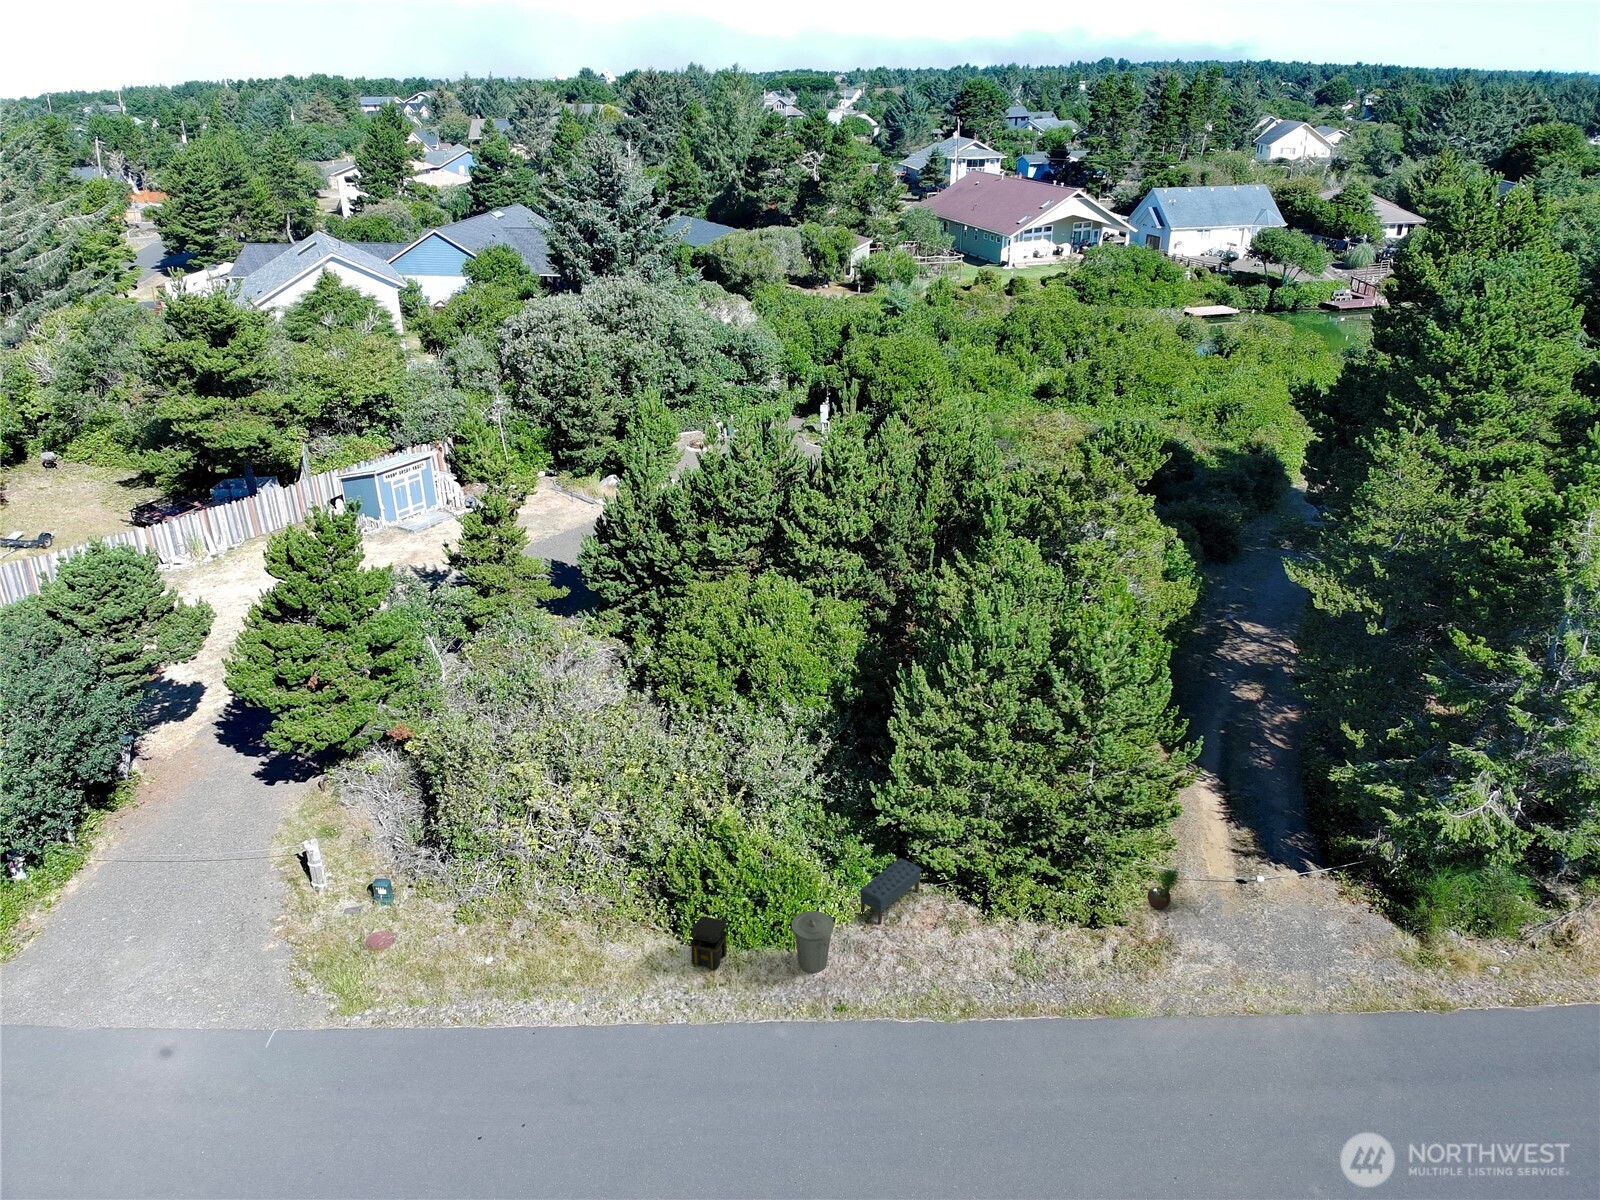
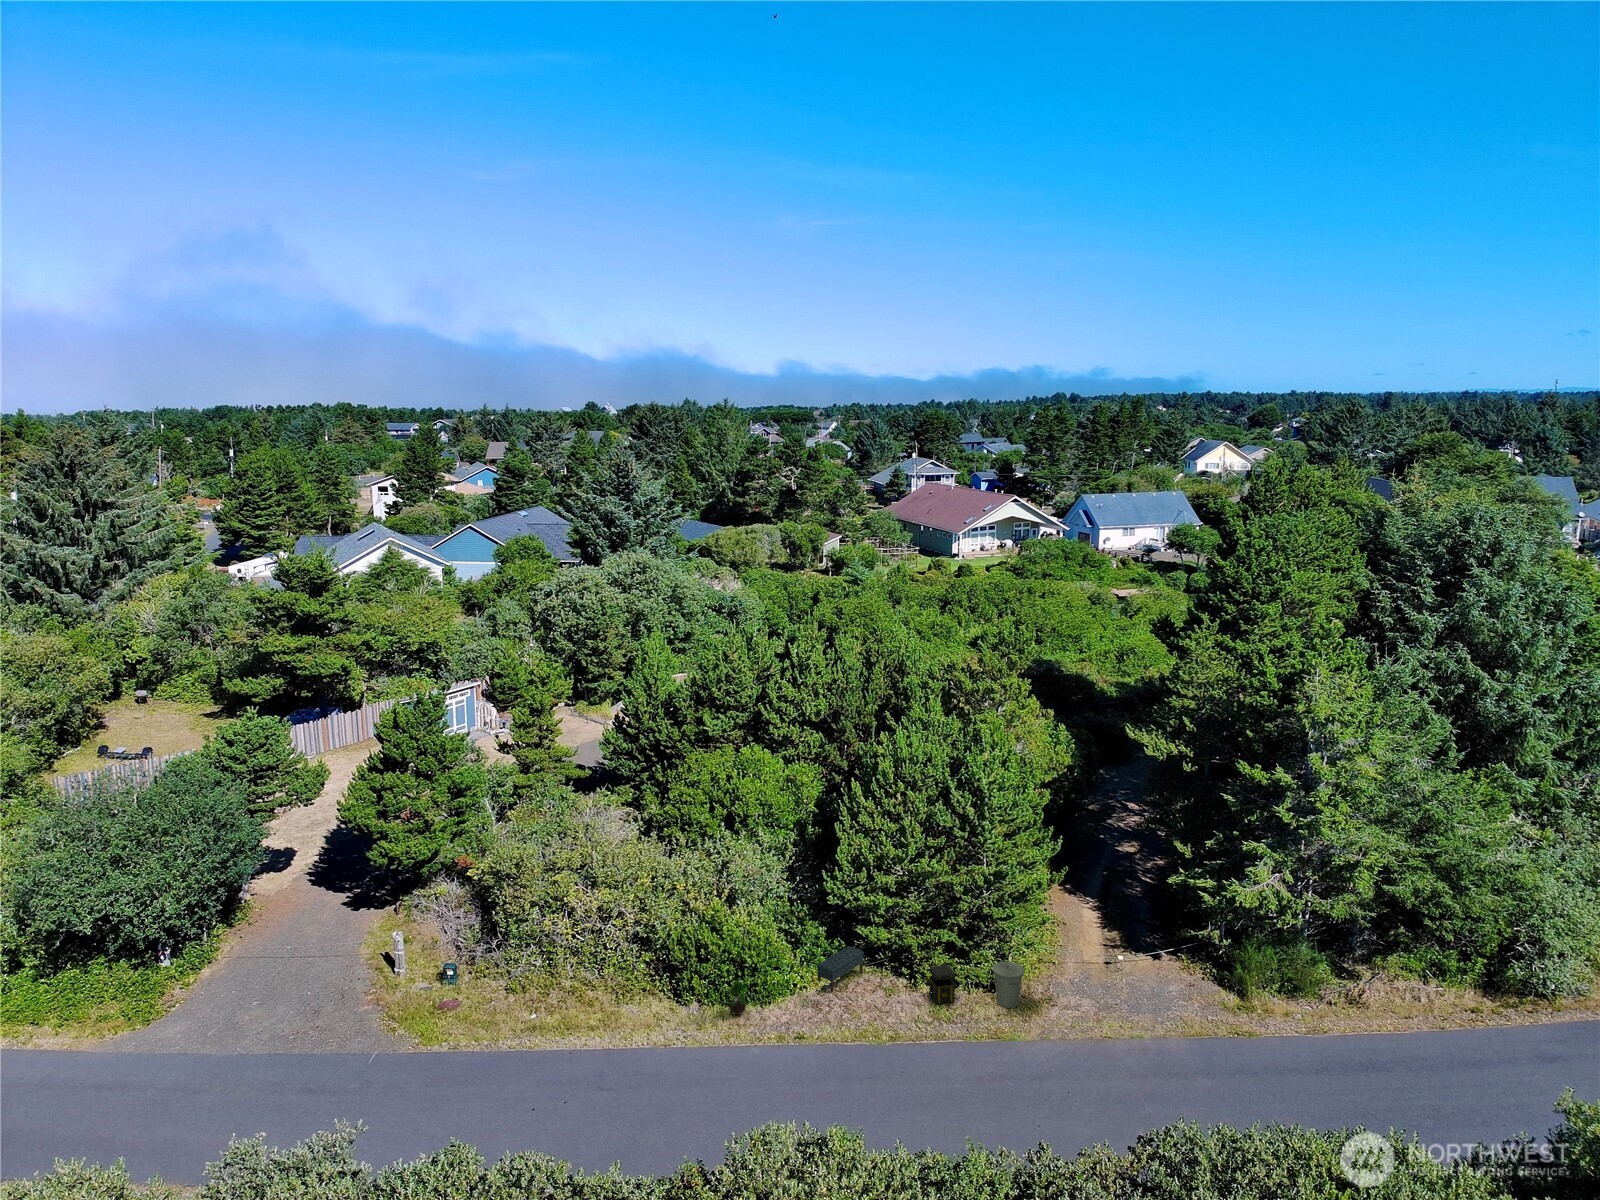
potted tree: present [1147,868,1179,908] -> present [727,981,746,1015]
trash can: present [792,911,834,973] -> present [993,962,1024,1008]
toolbox: present [690,916,727,969] -> present [929,965,956,1004]

